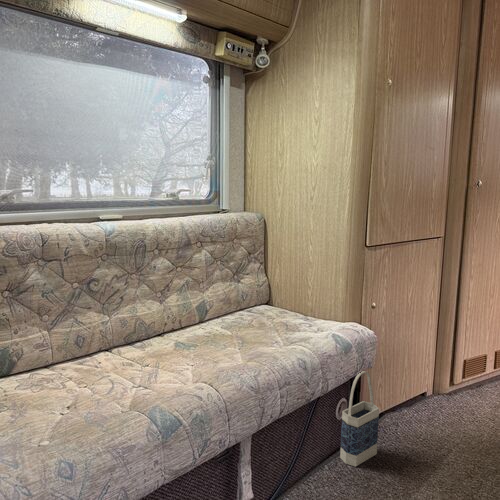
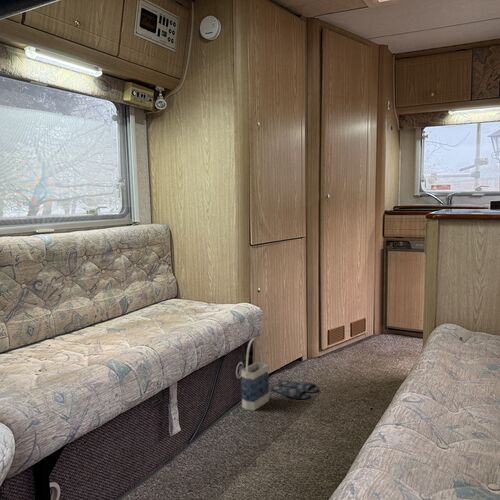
slippers: none [379,423,447,459] -> present [270,380,318,399]

